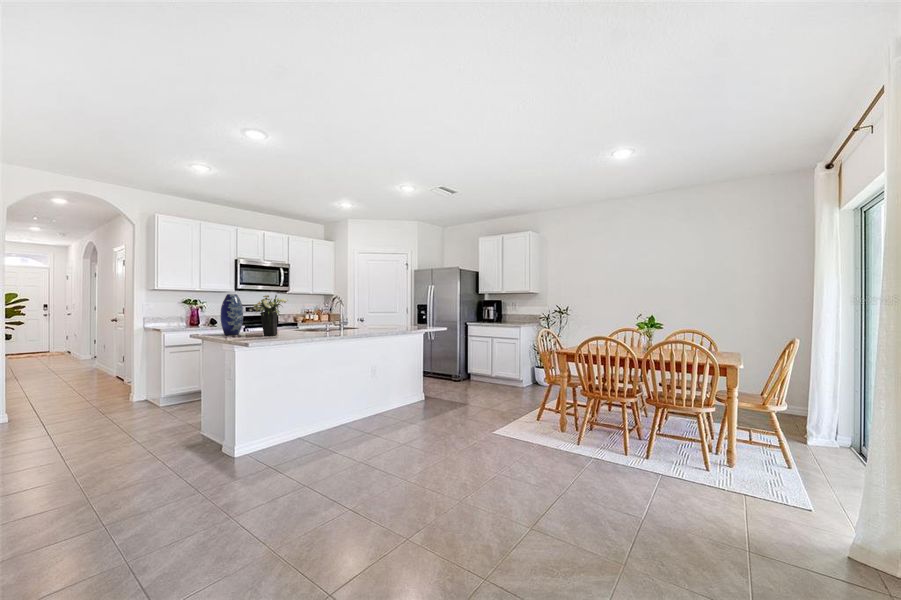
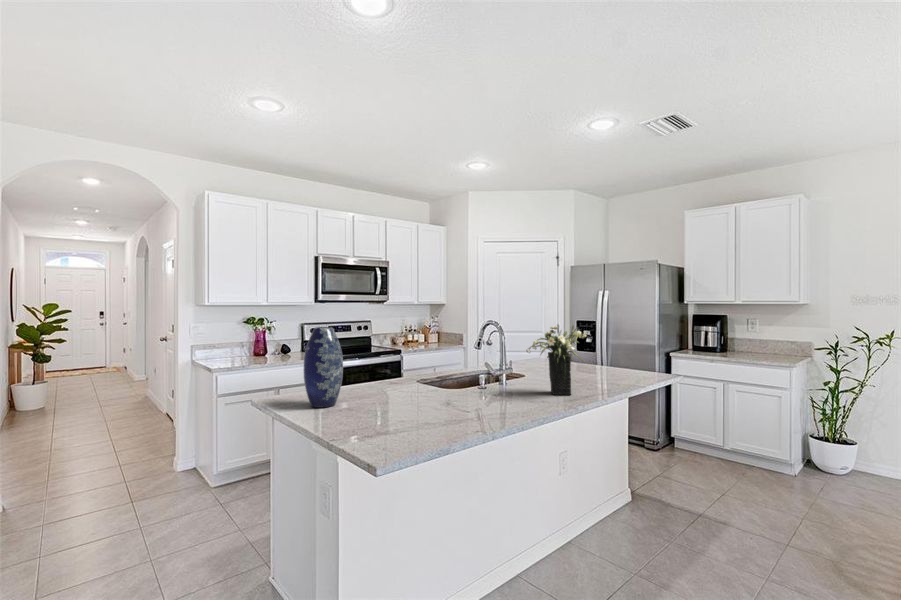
flower arrangement: present [250,295,288,336] -> present [526,325,586,395]

